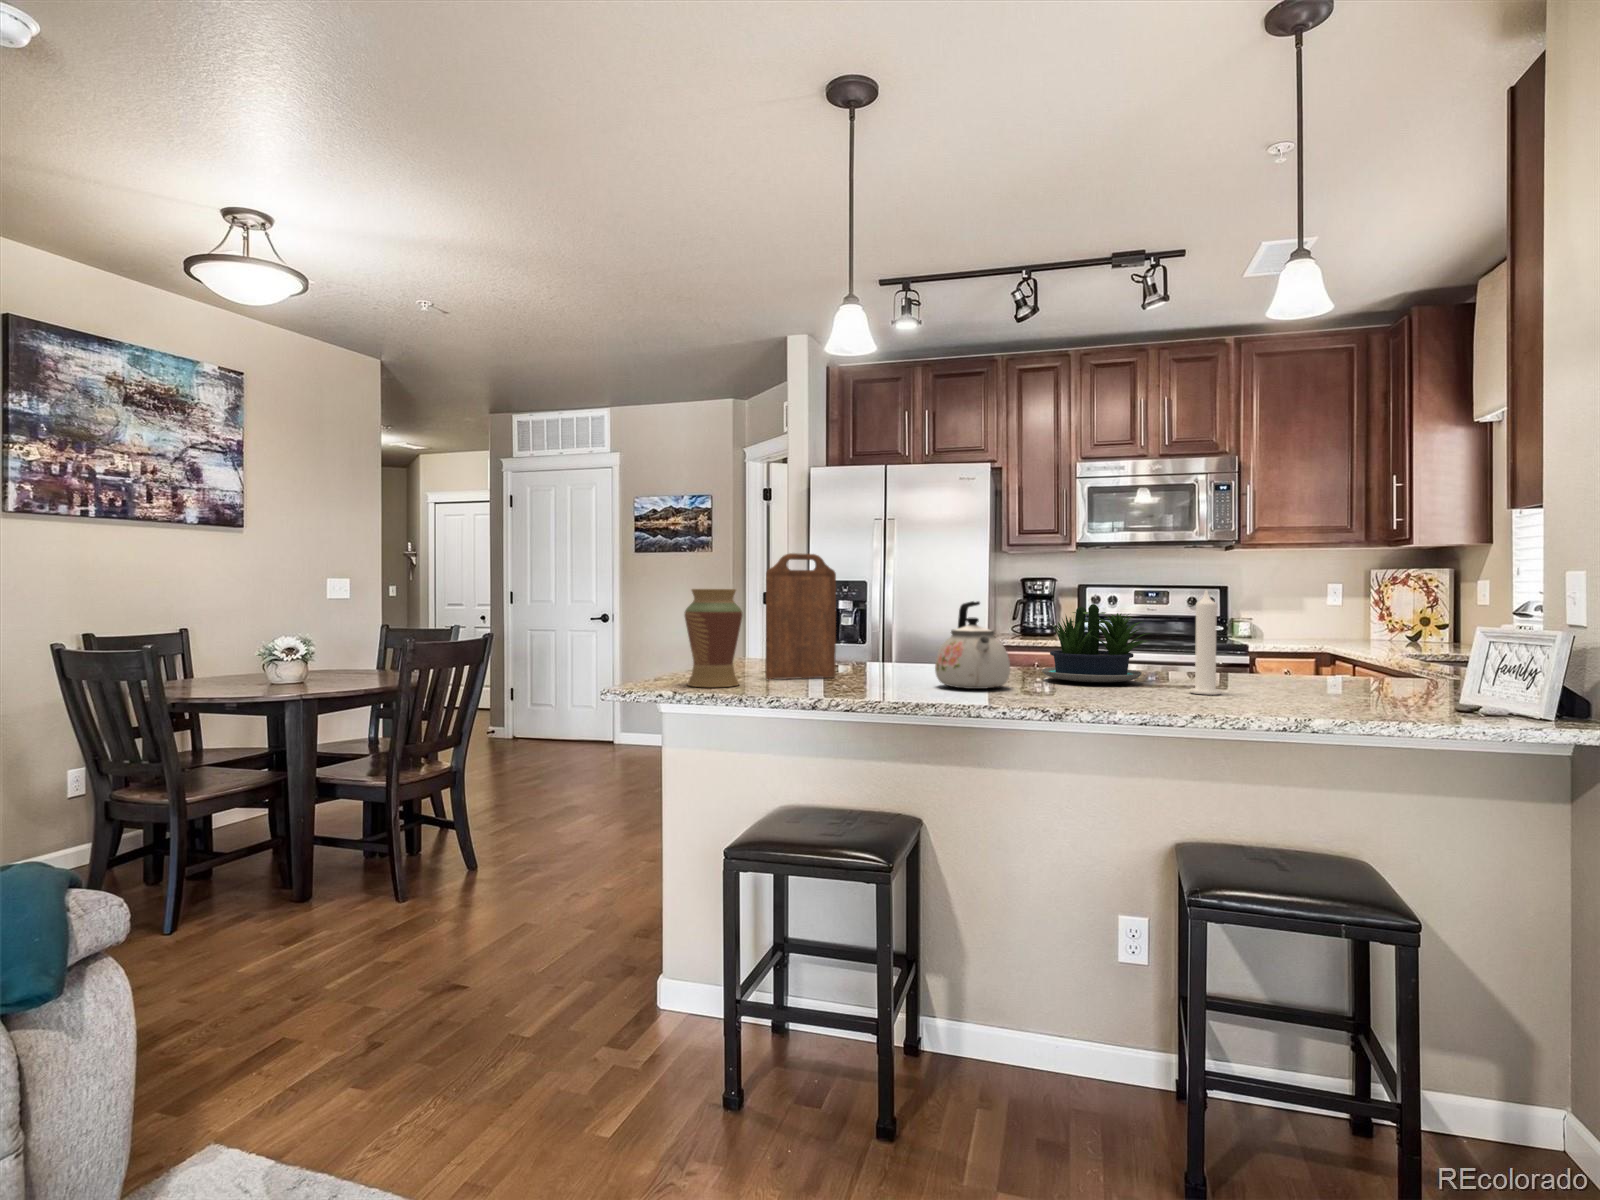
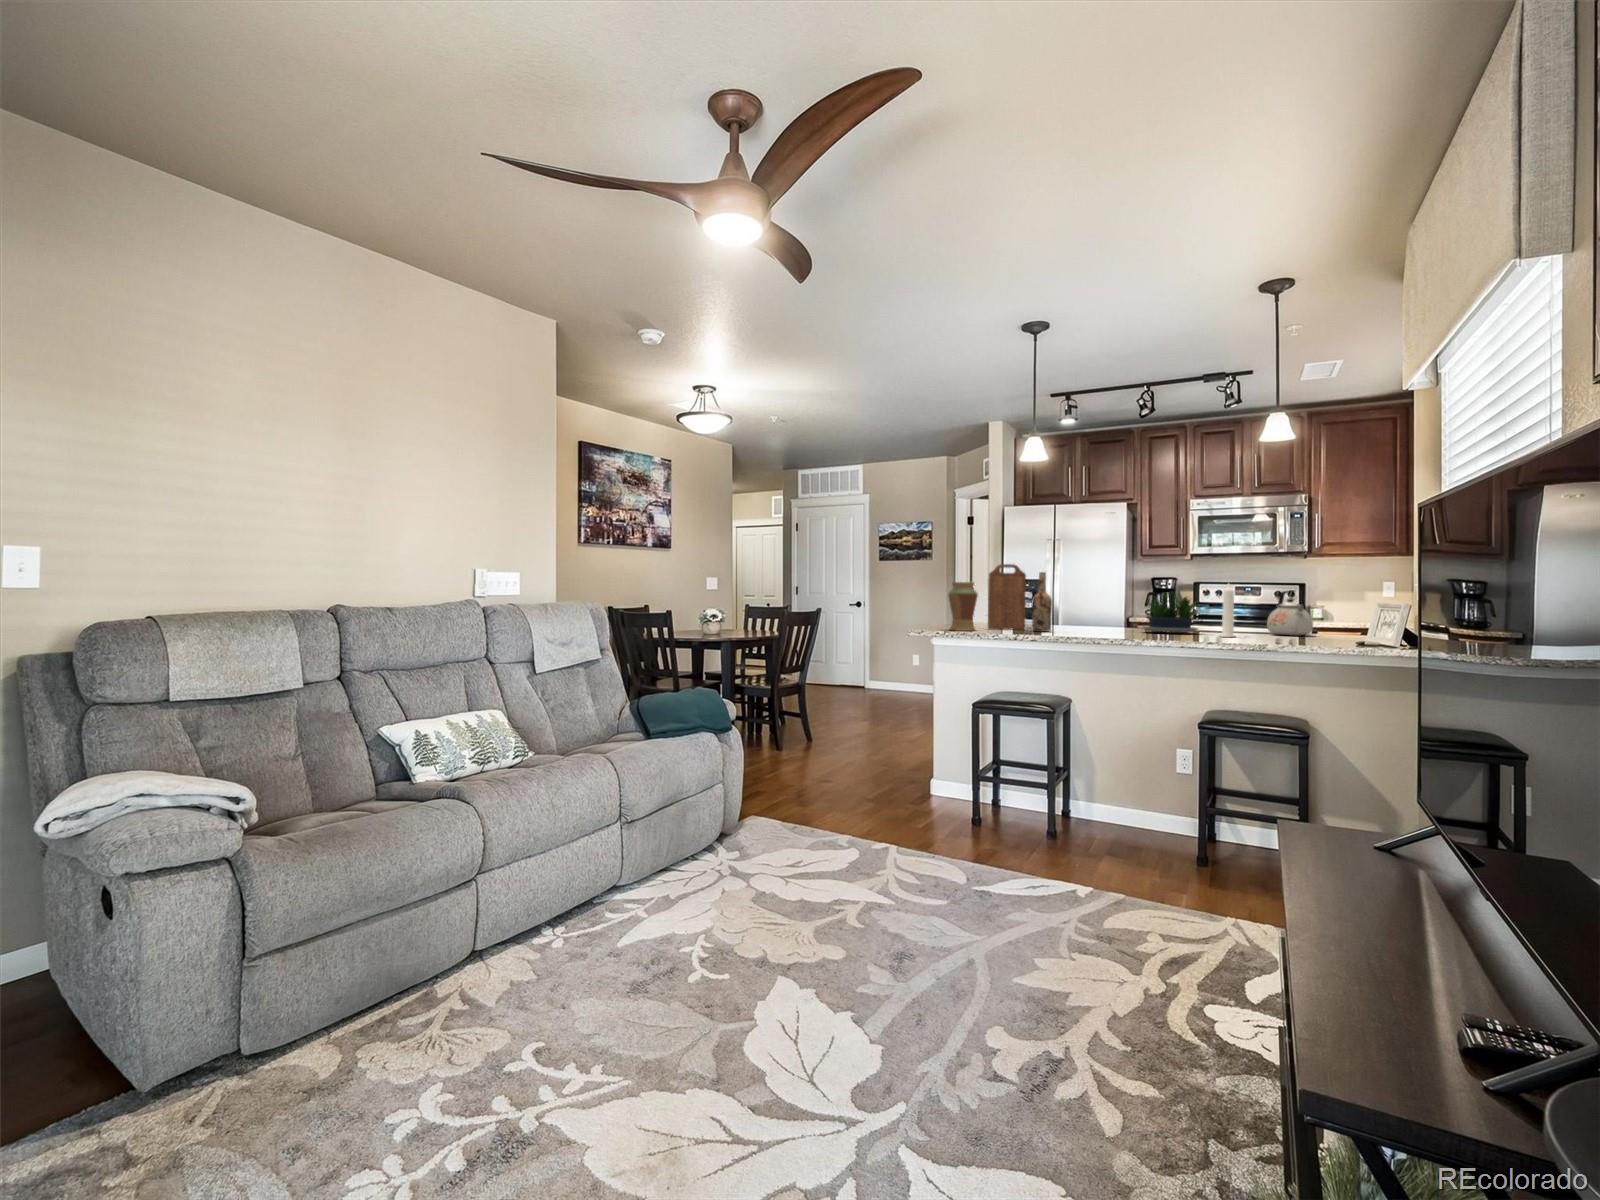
wine bottle: none [847,569,883,686] -> present [1032,572,1052,632]
kettle: present [935,601,1010,689] -> present [1267,590,1313,636]

